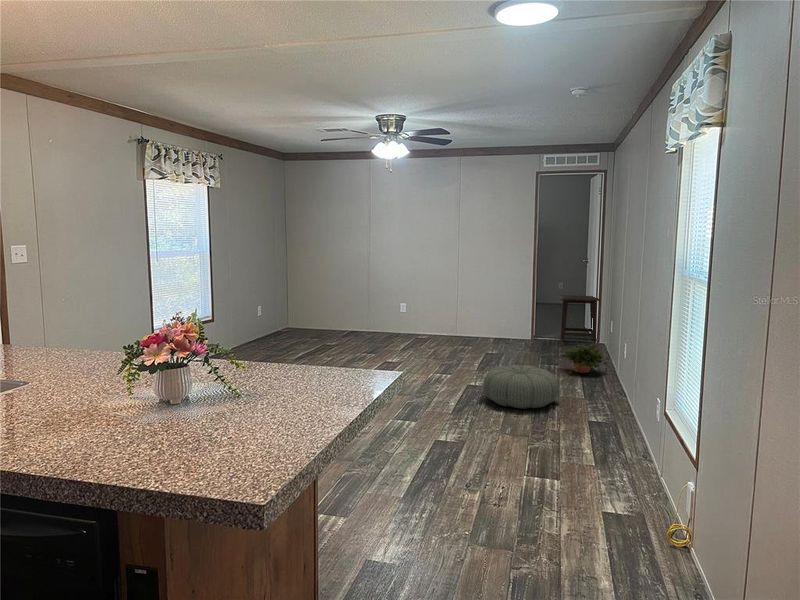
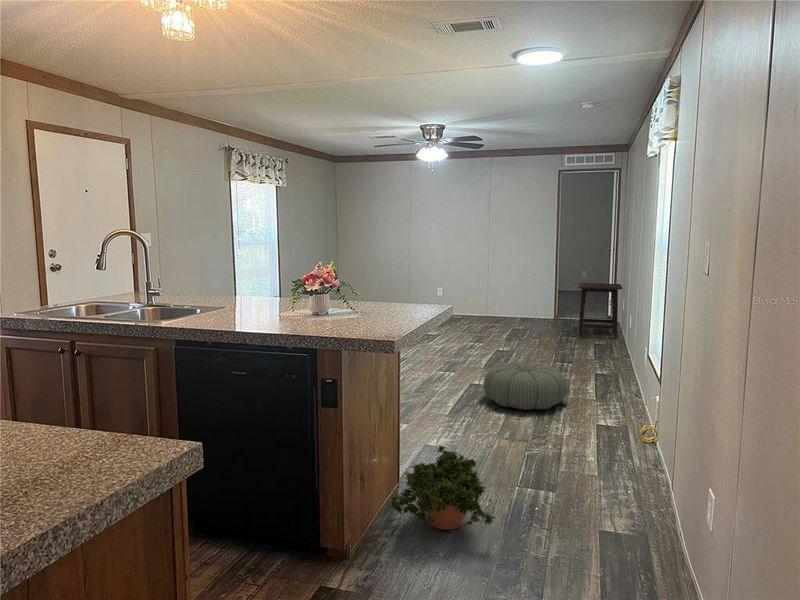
potted plant: present [559,344,607,374] -> present [390,445,496,529]

